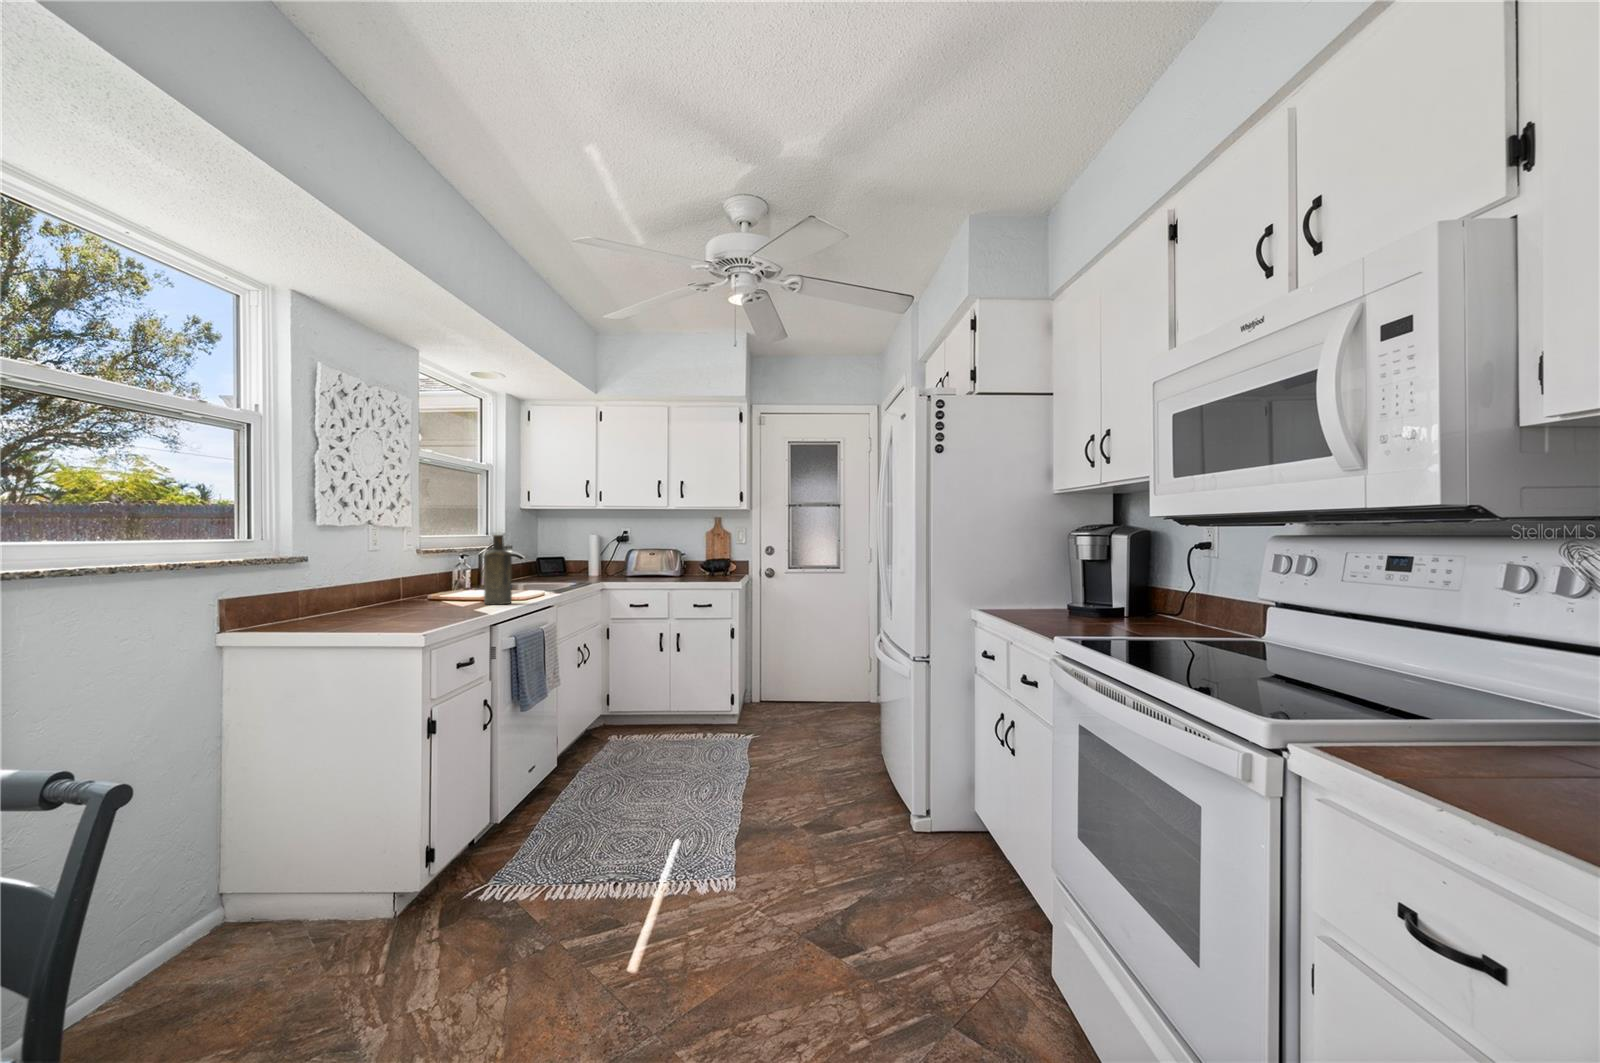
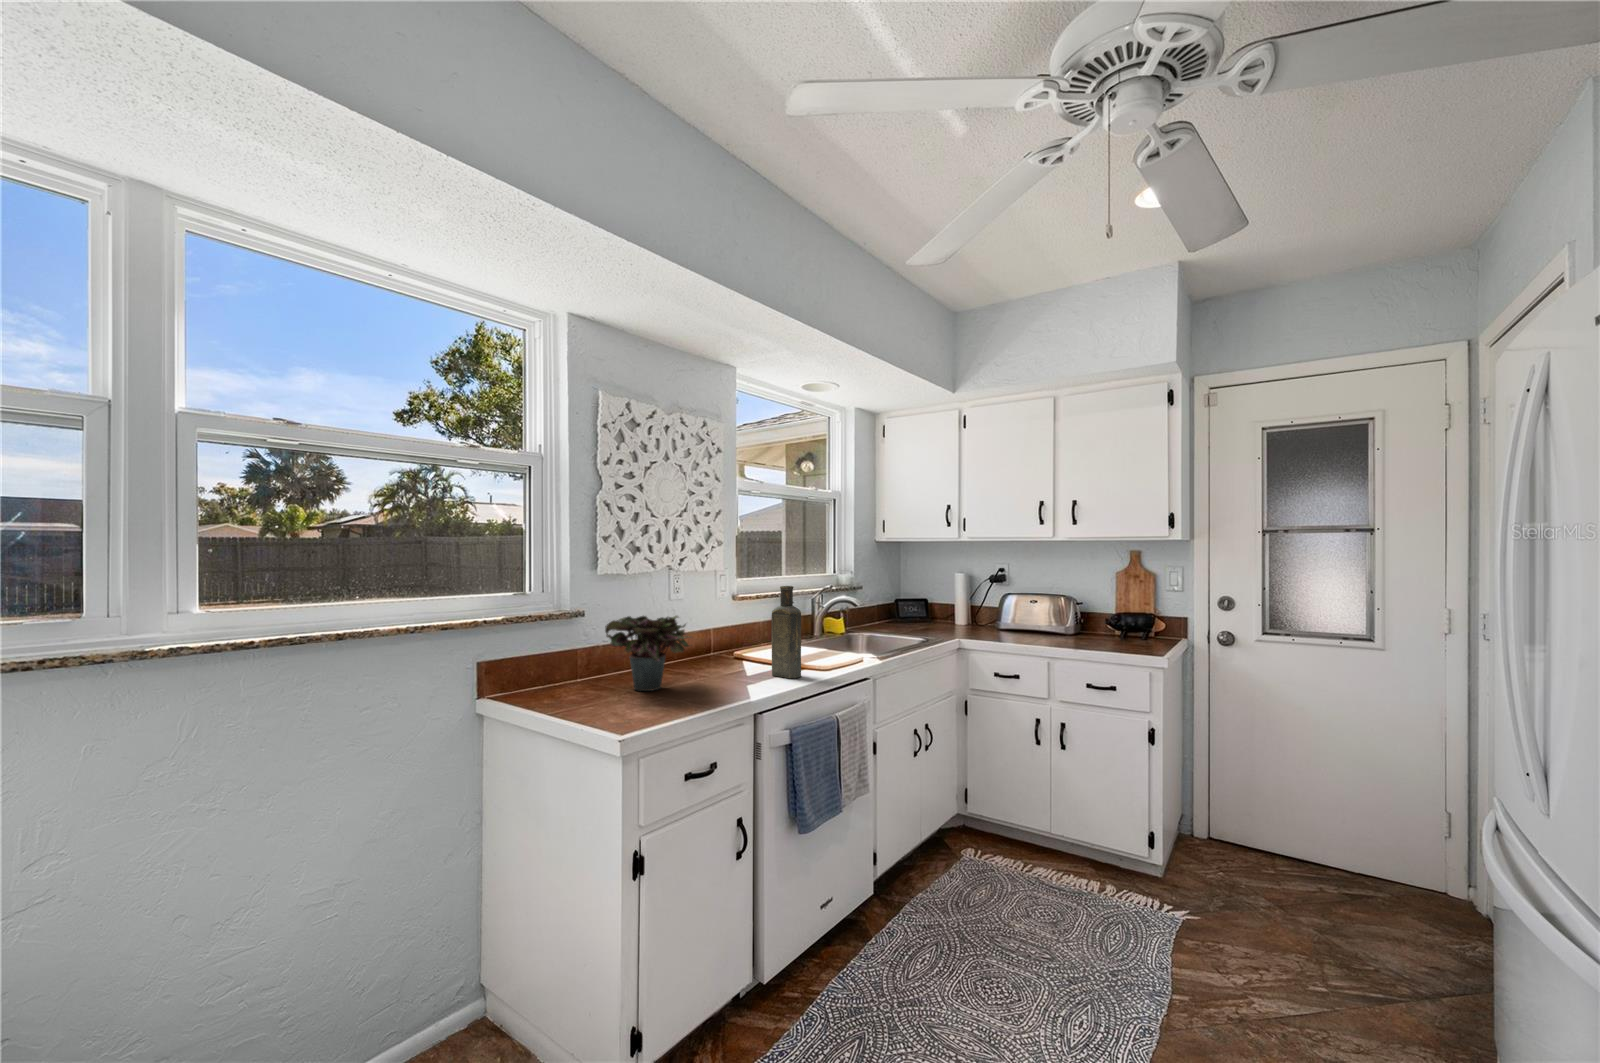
potted plant: none [333,556,437,618] -> present [605,616,689,691]

